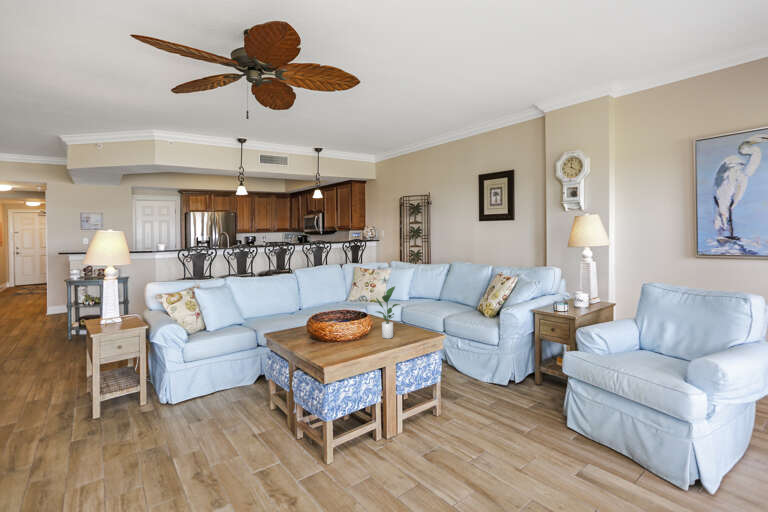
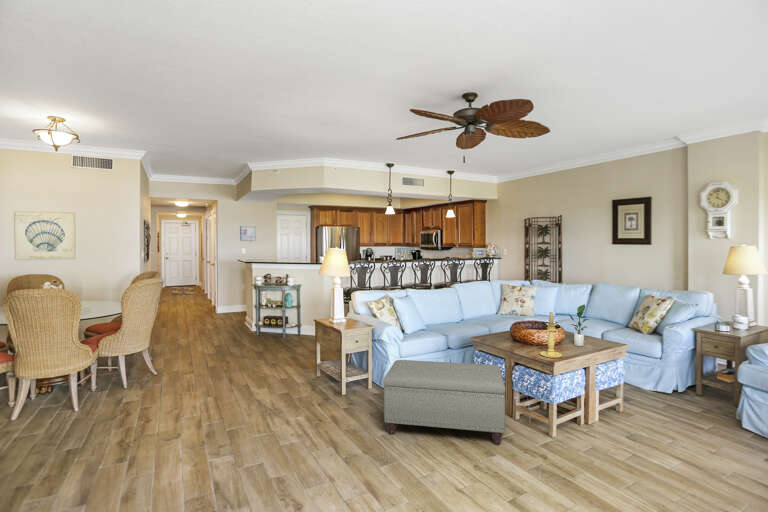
candle holder: none [322,296,350,357] -> present [540,312,562,358]
ottoman: none [76,369,276,484] -> present [383,360,505,445]

